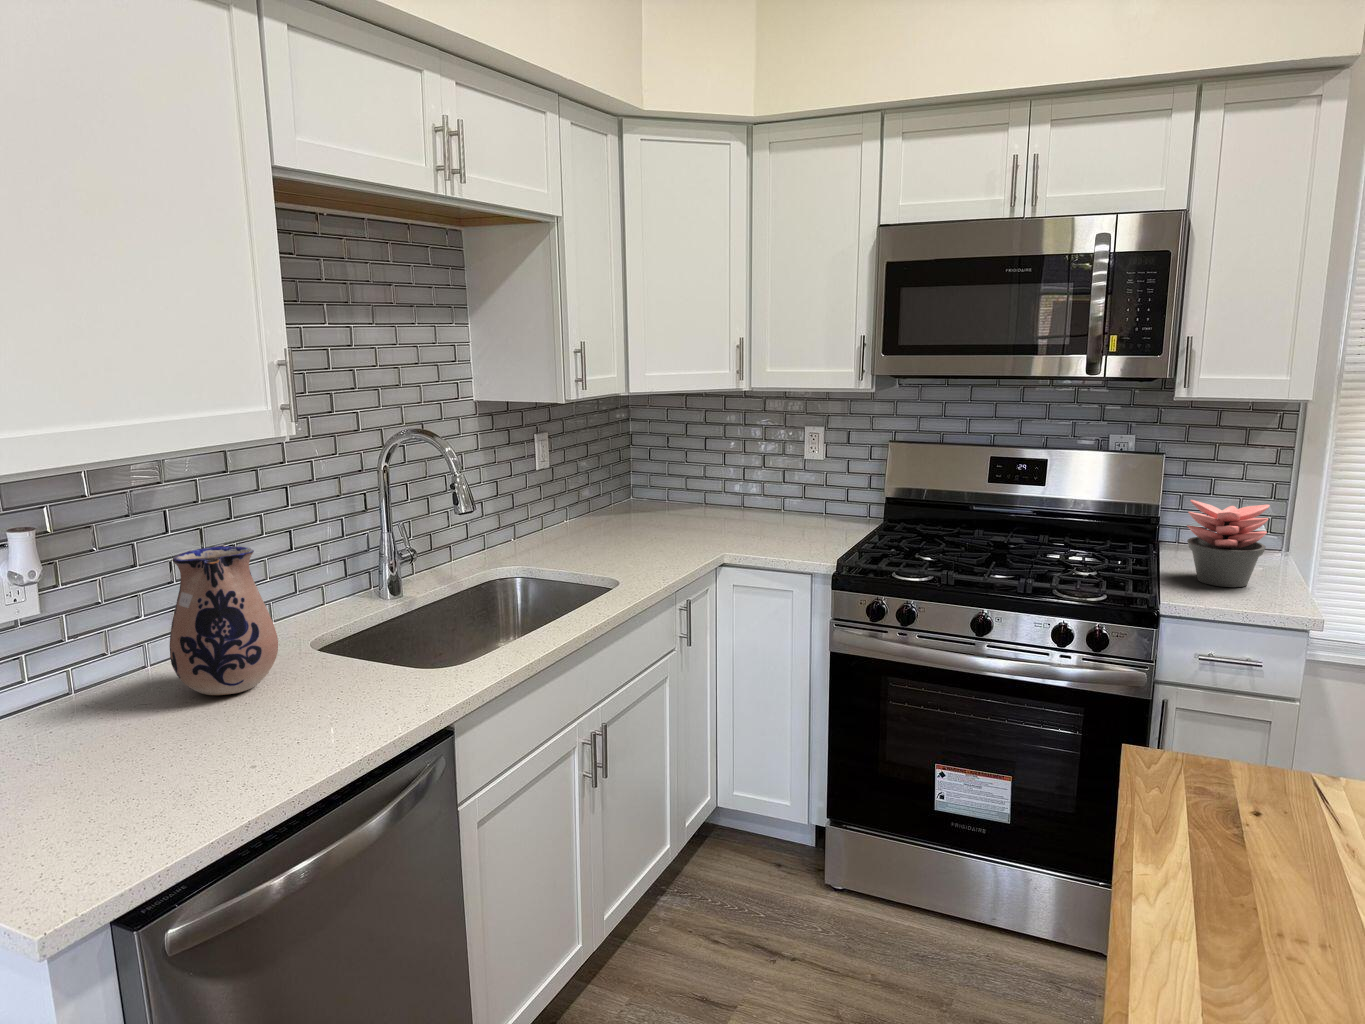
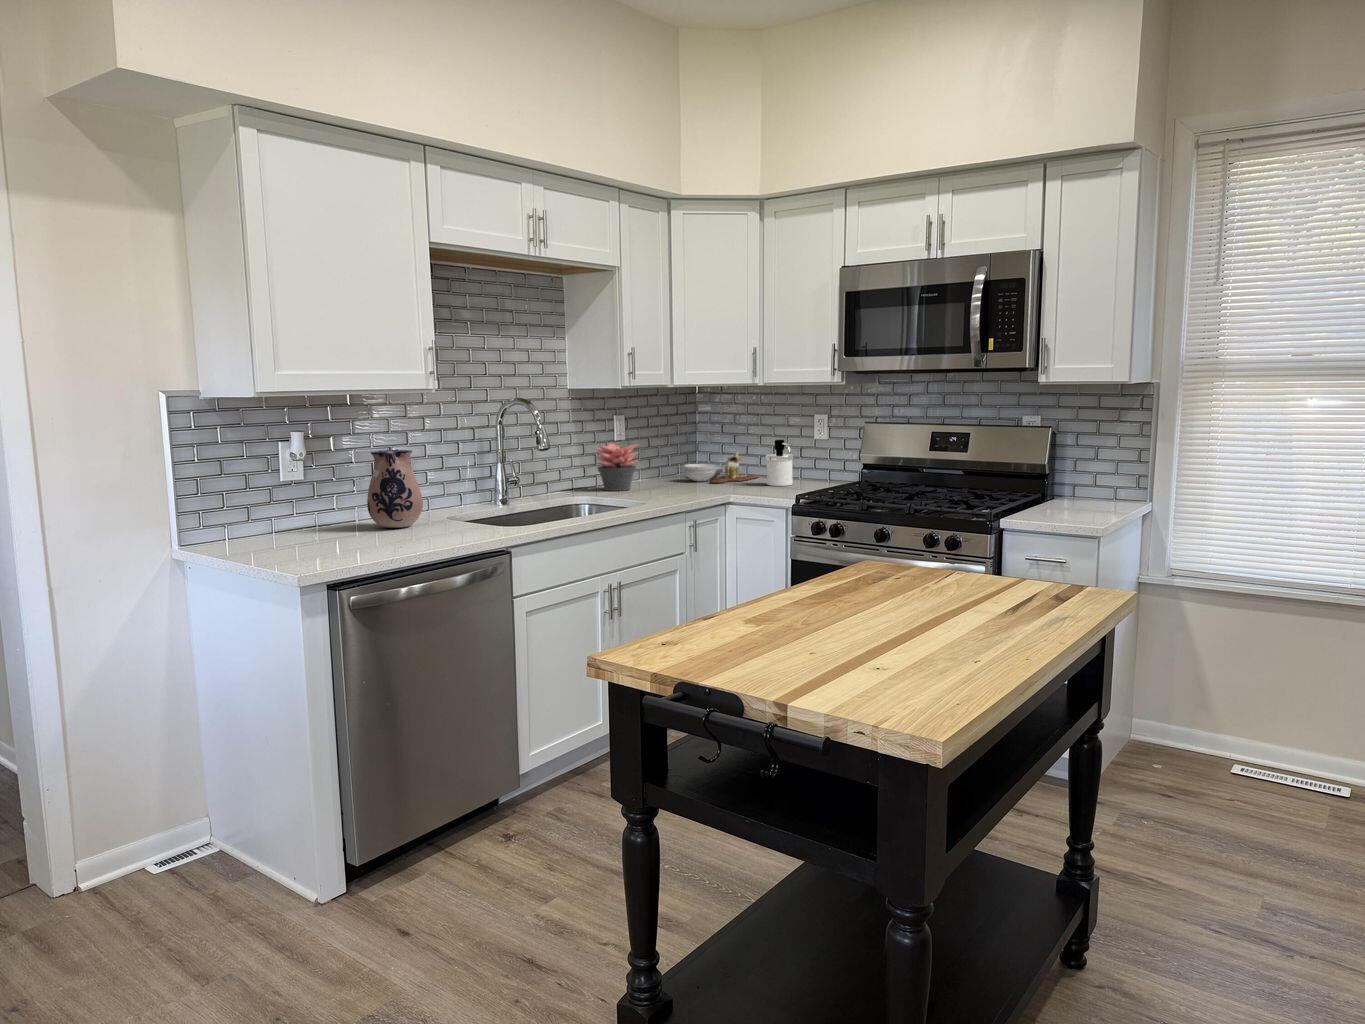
soap dispenser: none [754,465,797,530] -> present [766,440,793,486]
cutting board: none [632,476,728,526] -> present [685,453,758,483]
succulent plant: present [1187,500,1270,587] -> present [596,443,638,491]

